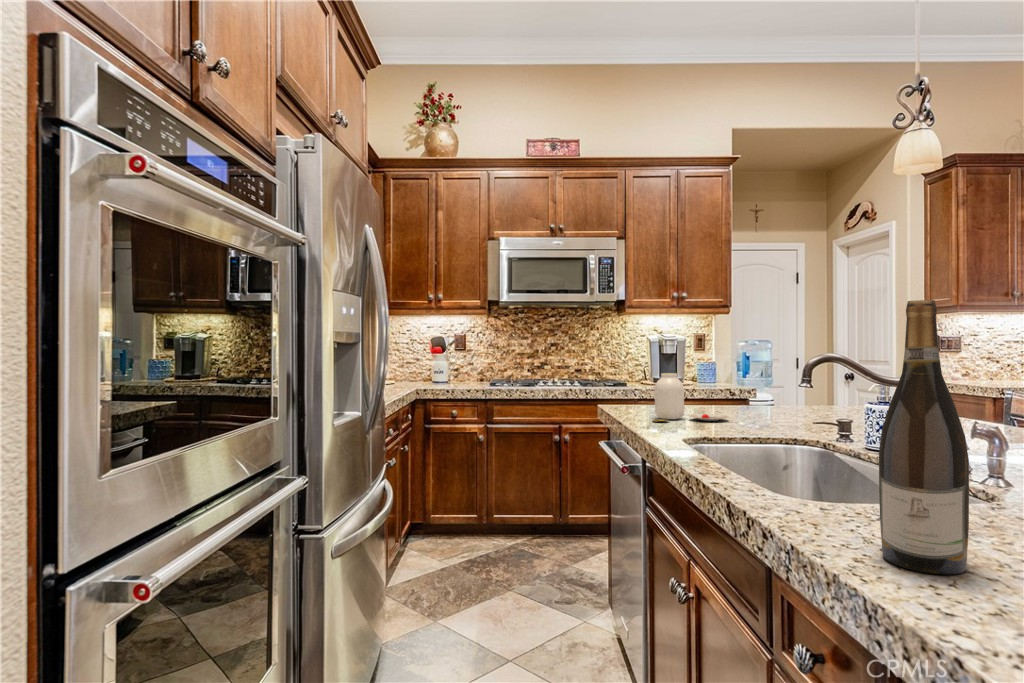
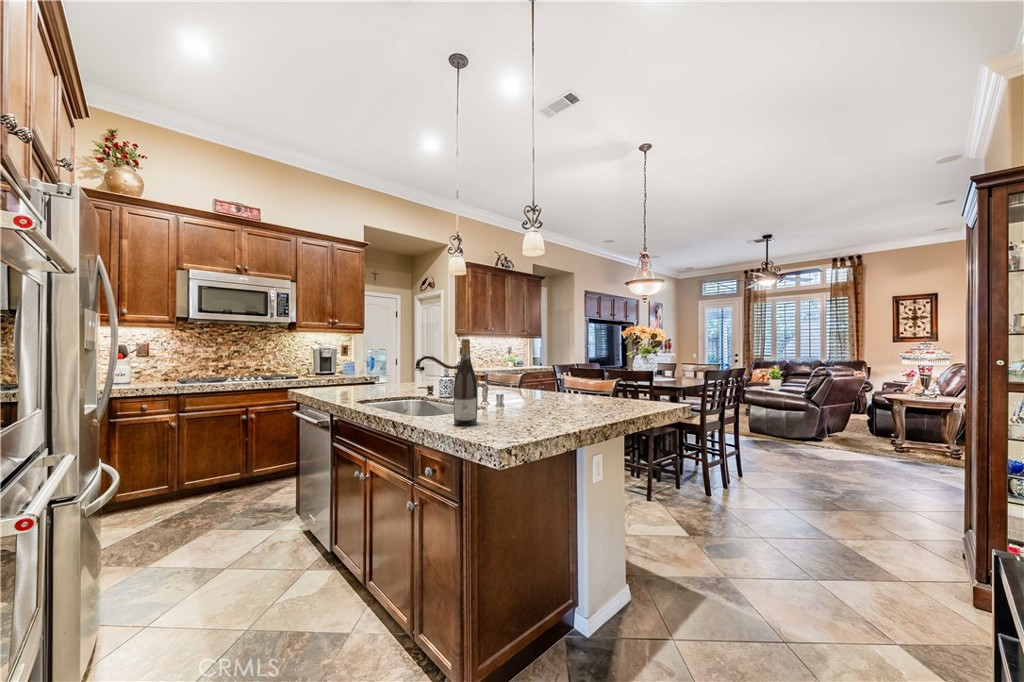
jar: present [653,373,729,422] -> none [334,368,378,395]

